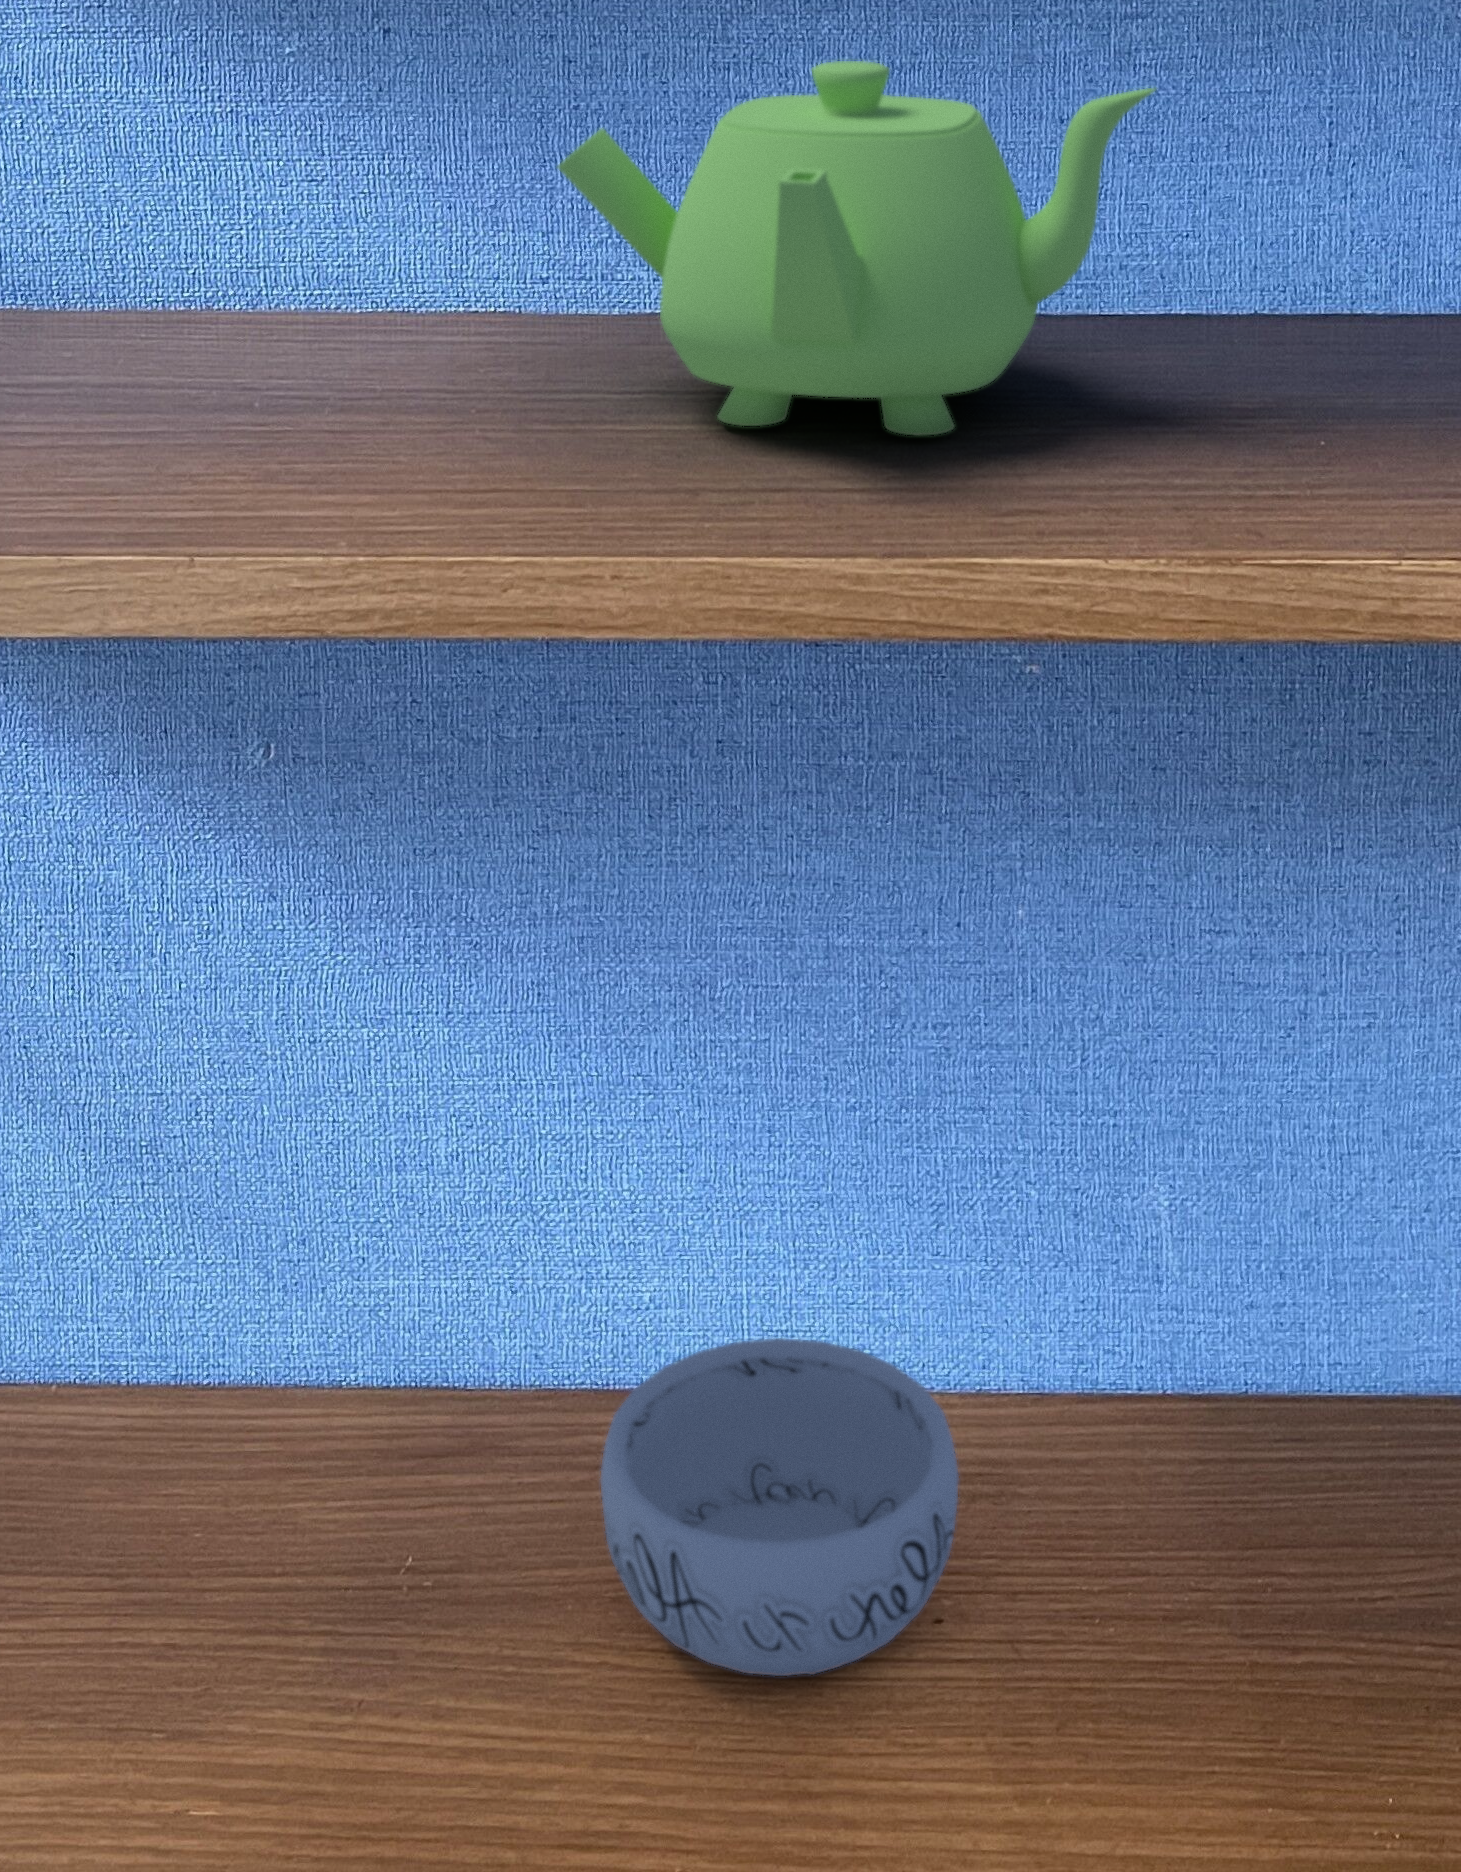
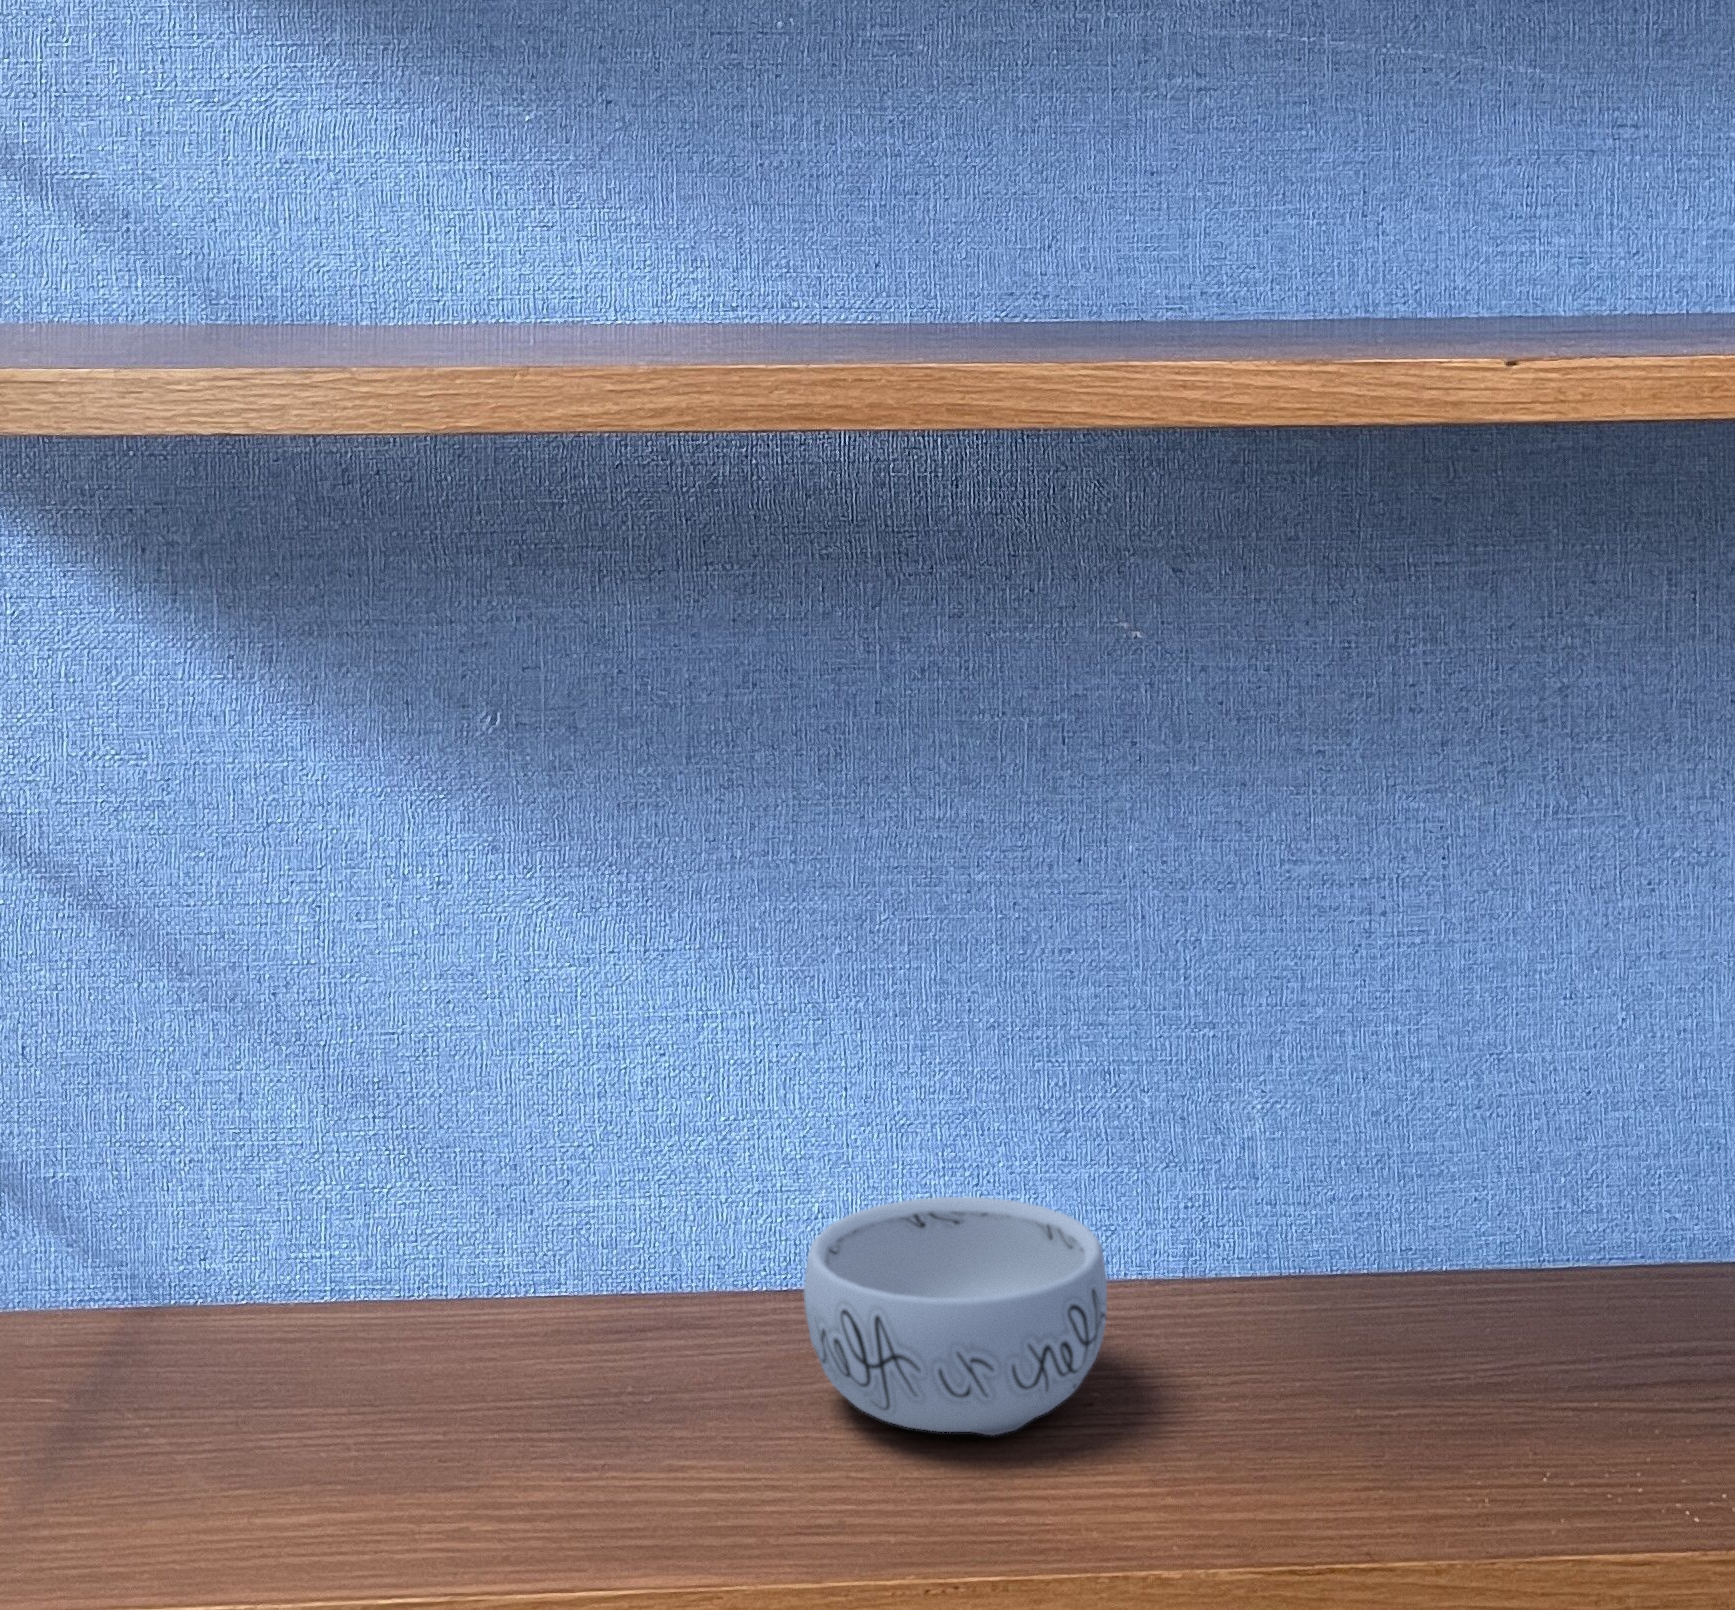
teapot: present [558,61,1155,436] -> none [777,64,1252,335]

